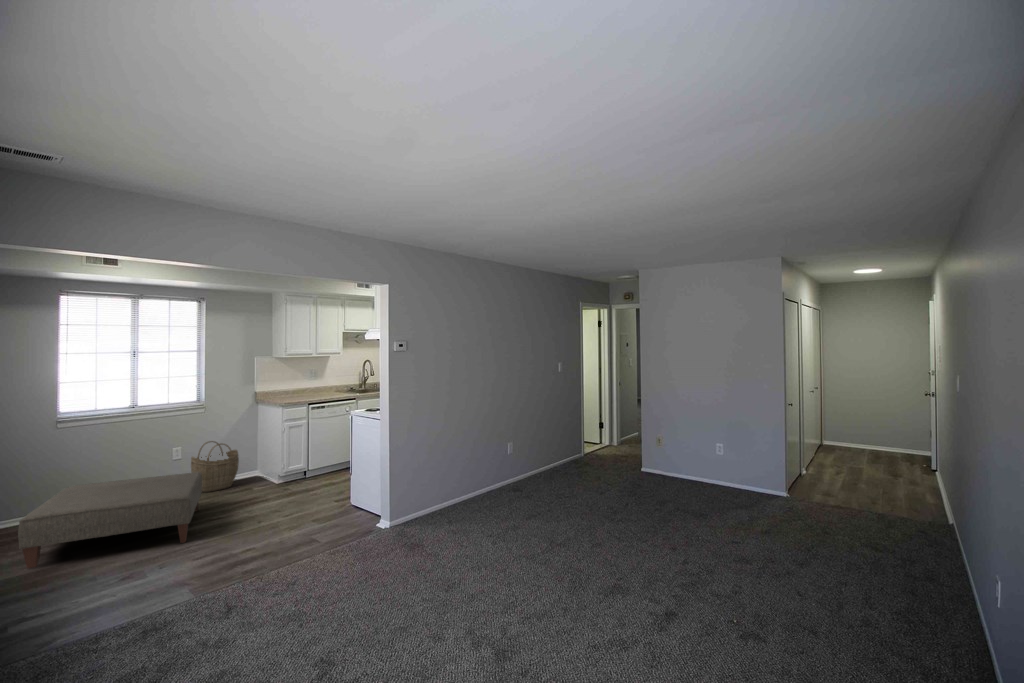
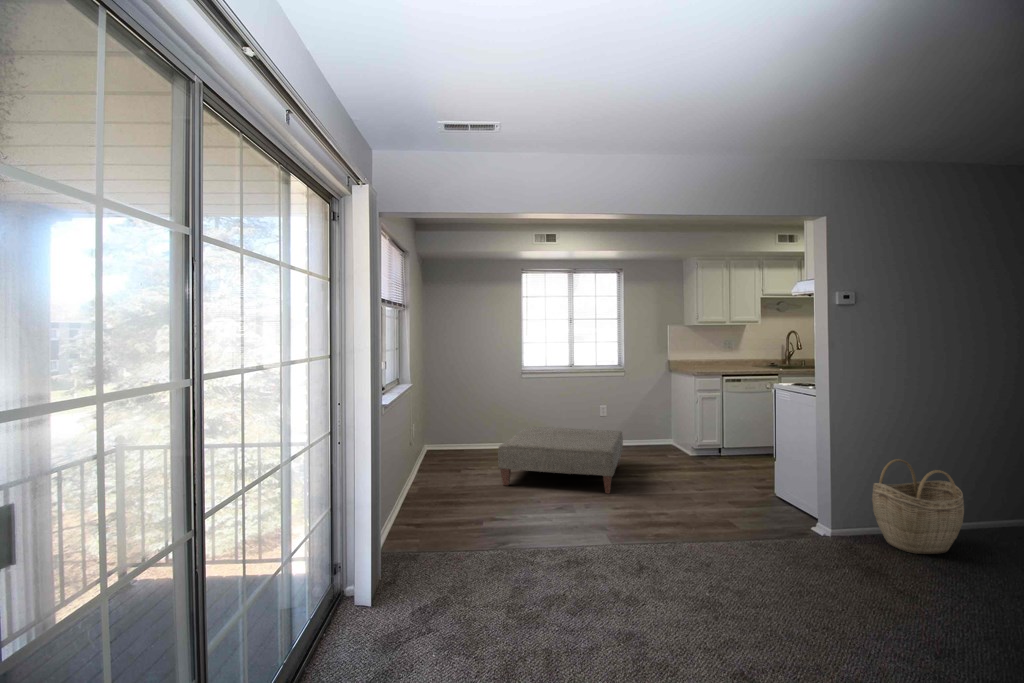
woven basket: present [191,441,239,492] -> present [872,459,964,554]

